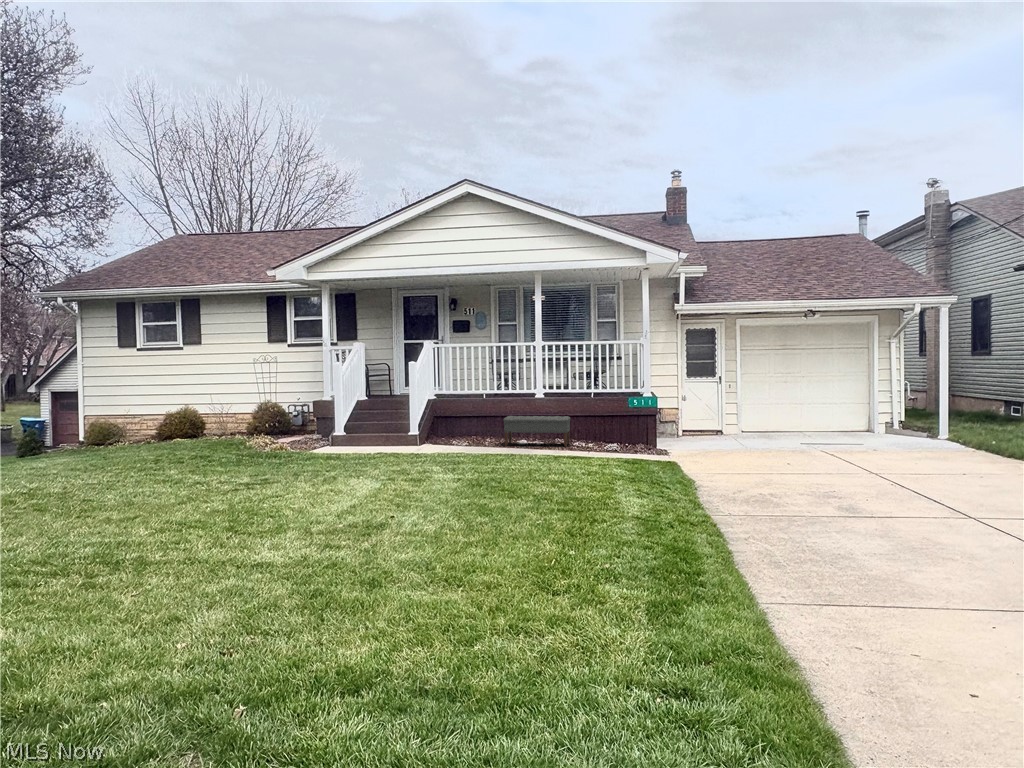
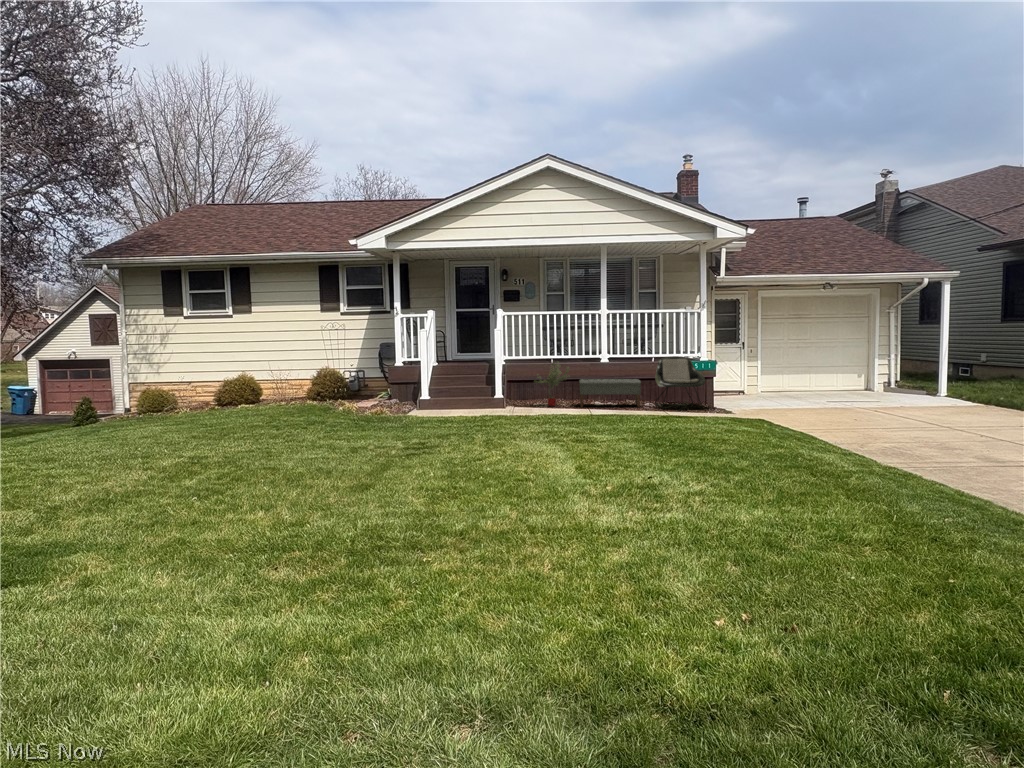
lounge chair: none [583,393,633,450] -> present [655,357,705,409]
potted tree: none [458,396,496,445] -> present [534,363,570,407]

